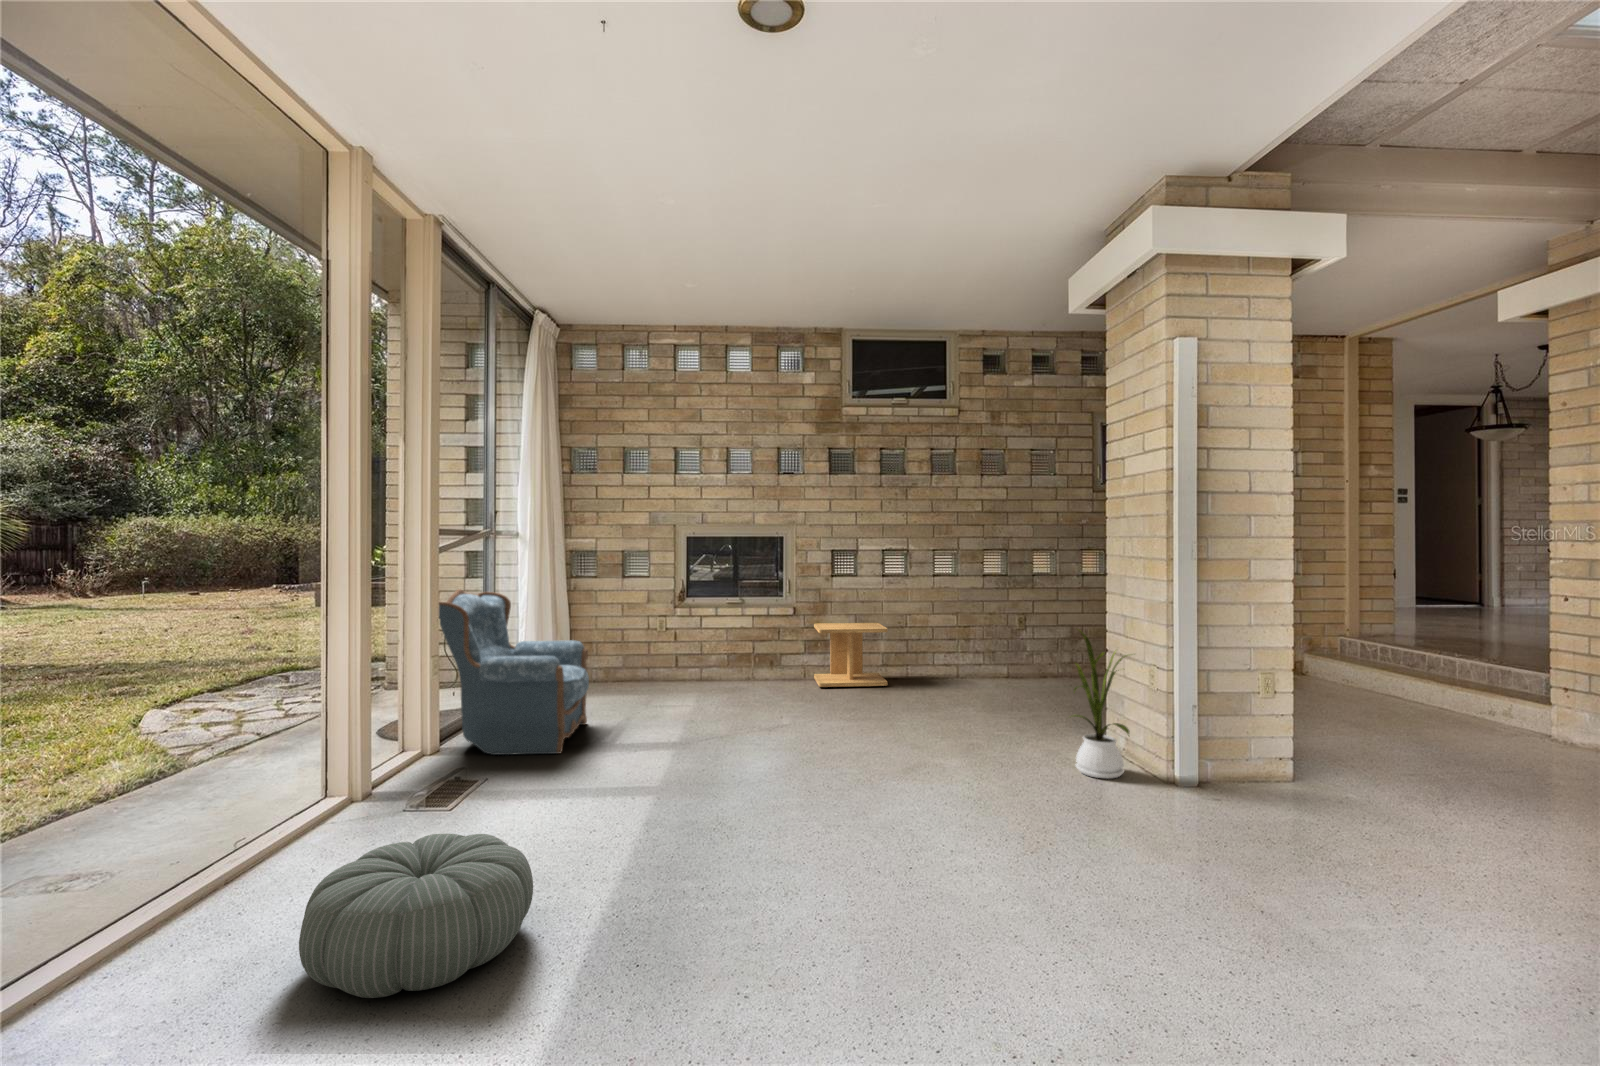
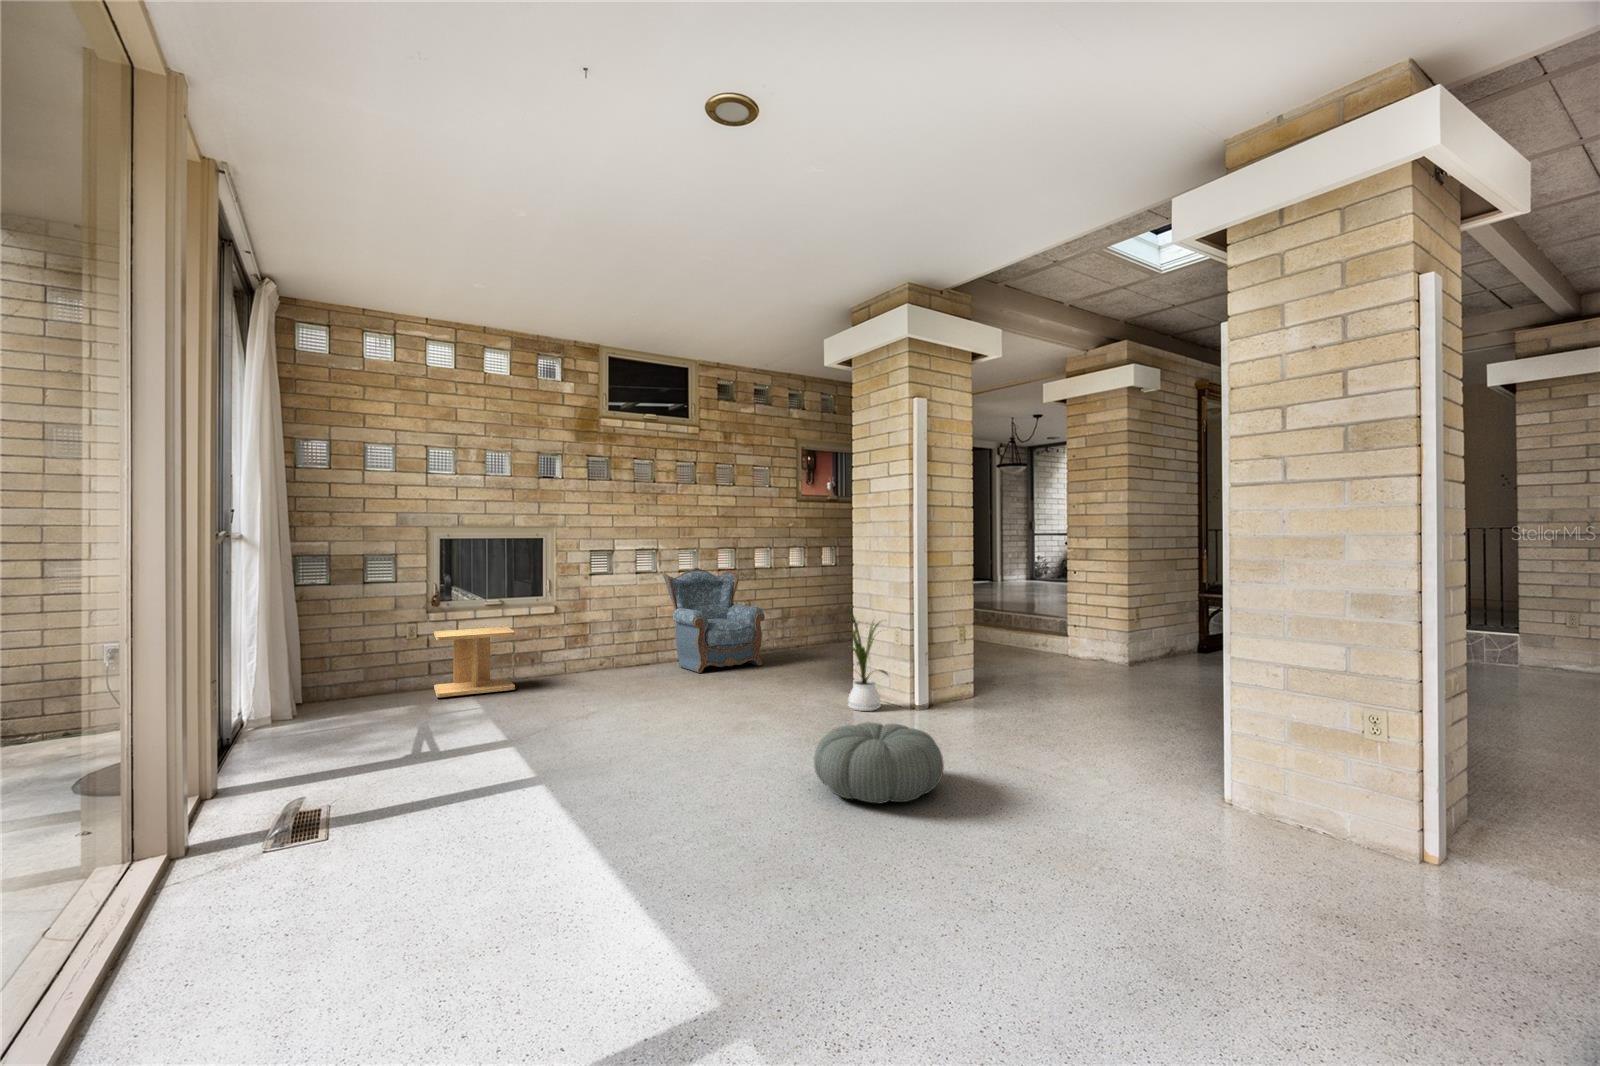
armchair: present [439,589,589,755] -> present [663,568,765,673]
side table: present [814,623,888,687] -> present [434,627,515,698]
pouf: present [299,834,533,998] -> present [814,722,944,803]

